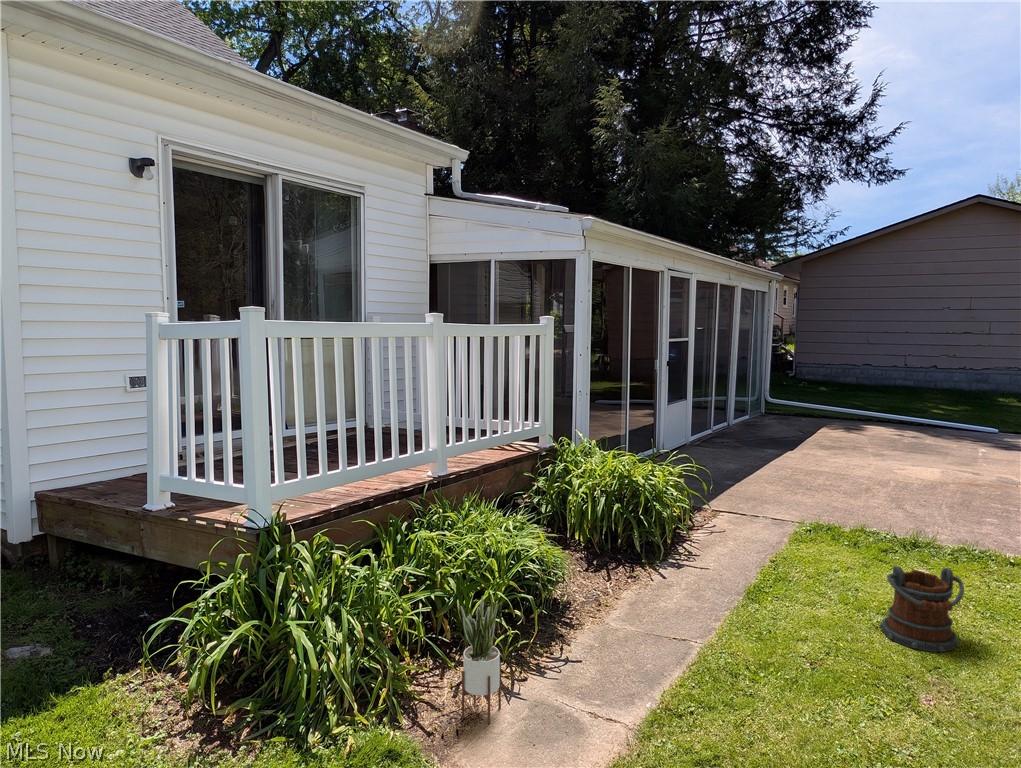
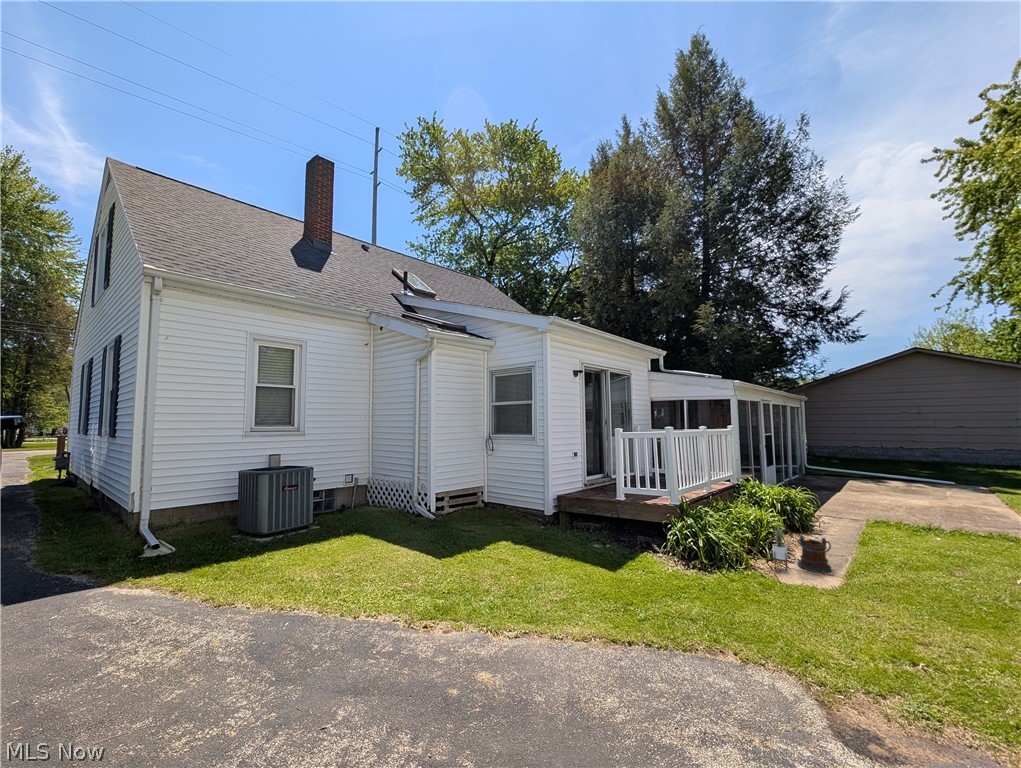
bucket: present [879,566,964,652] -> present [797,537,832,572]

